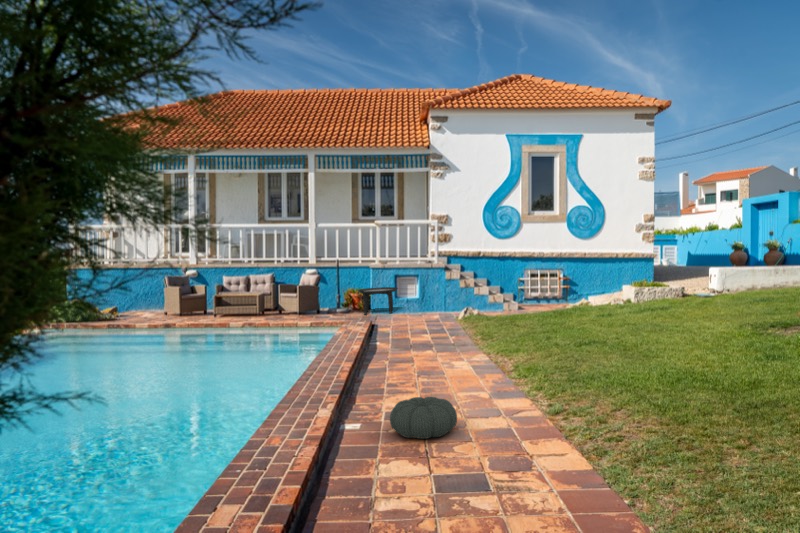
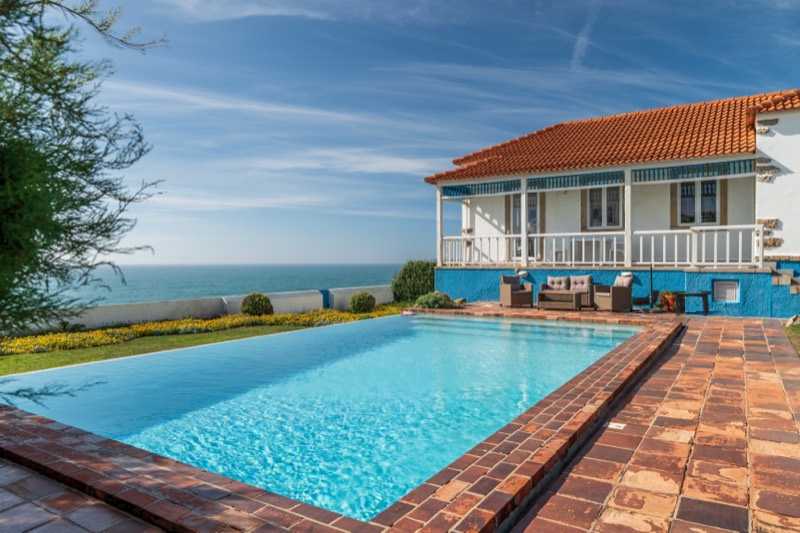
lounge chair: none [316,288,347,315] -> present [632,290,660,312]
pouf: present [390,397,457,439] -> none [672,371,735,402]

